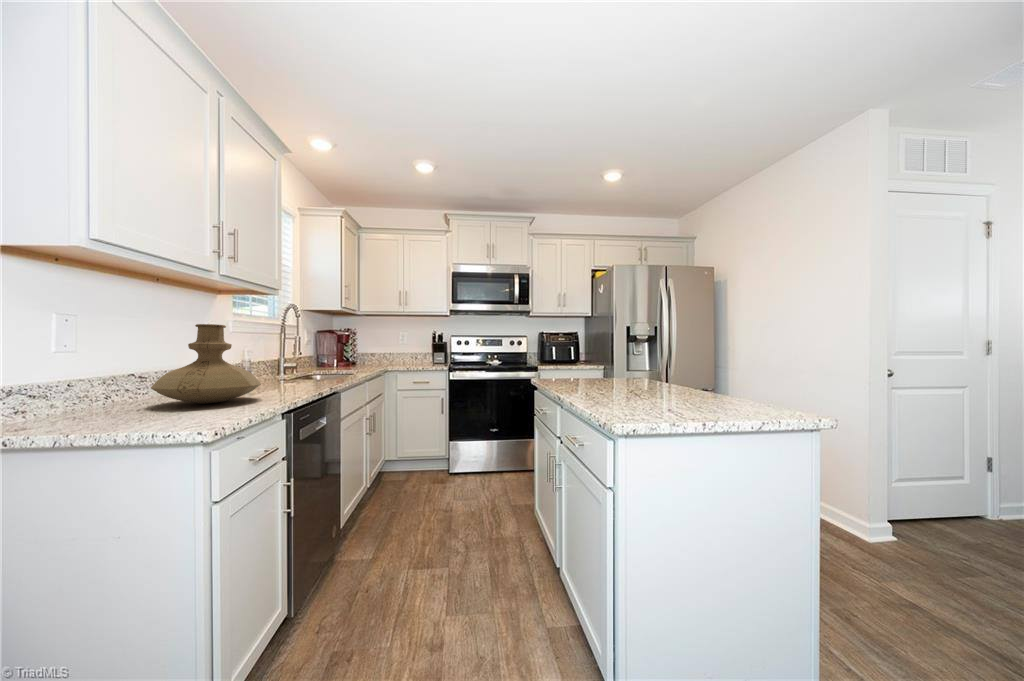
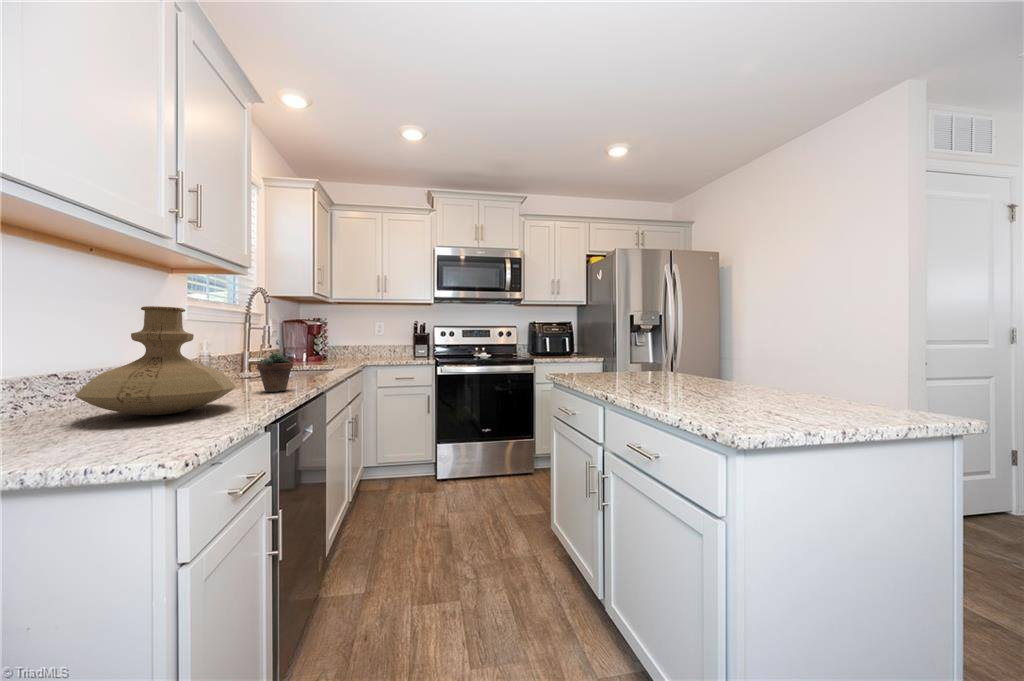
succulent plant: none [282,348,310,390] -> present [257,340,293,392]

